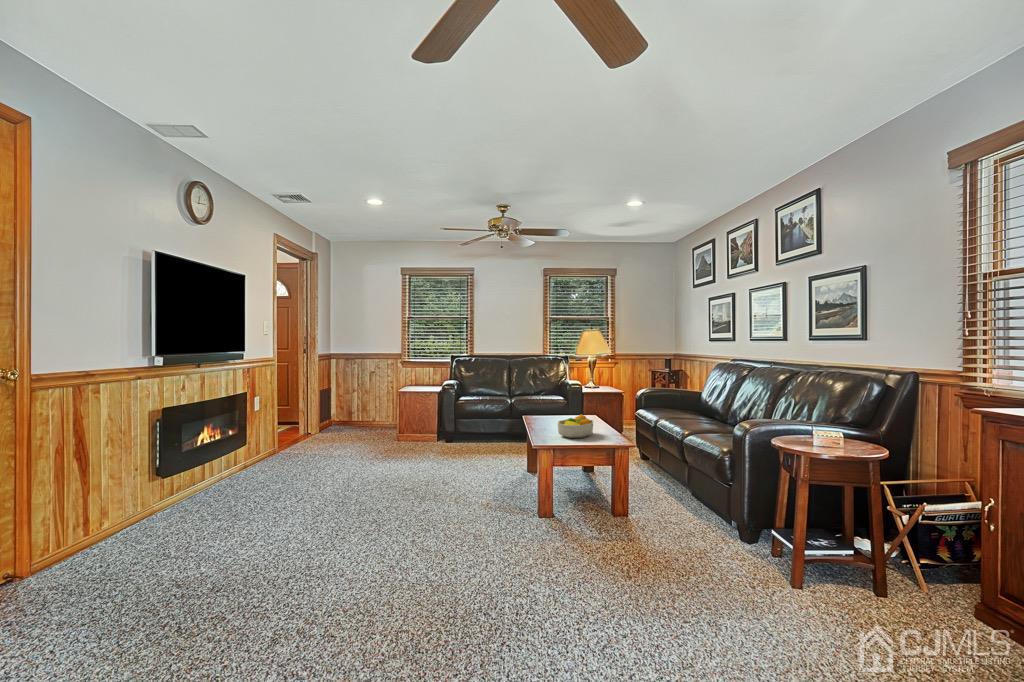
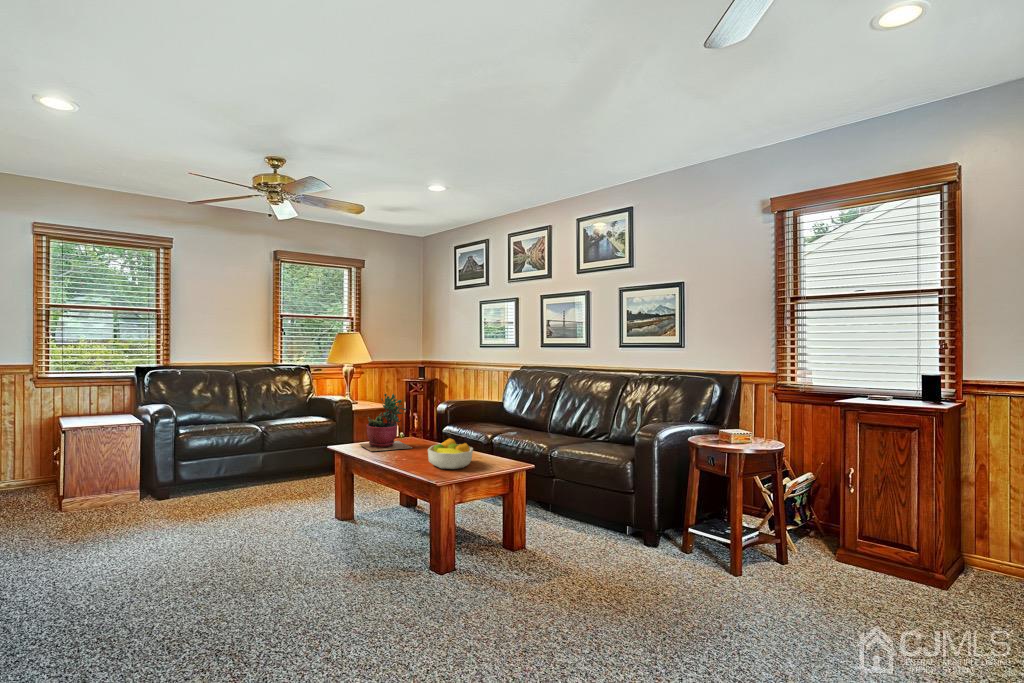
succulent plant: none [542,378,577,422] -> present [359,394,412,451]

